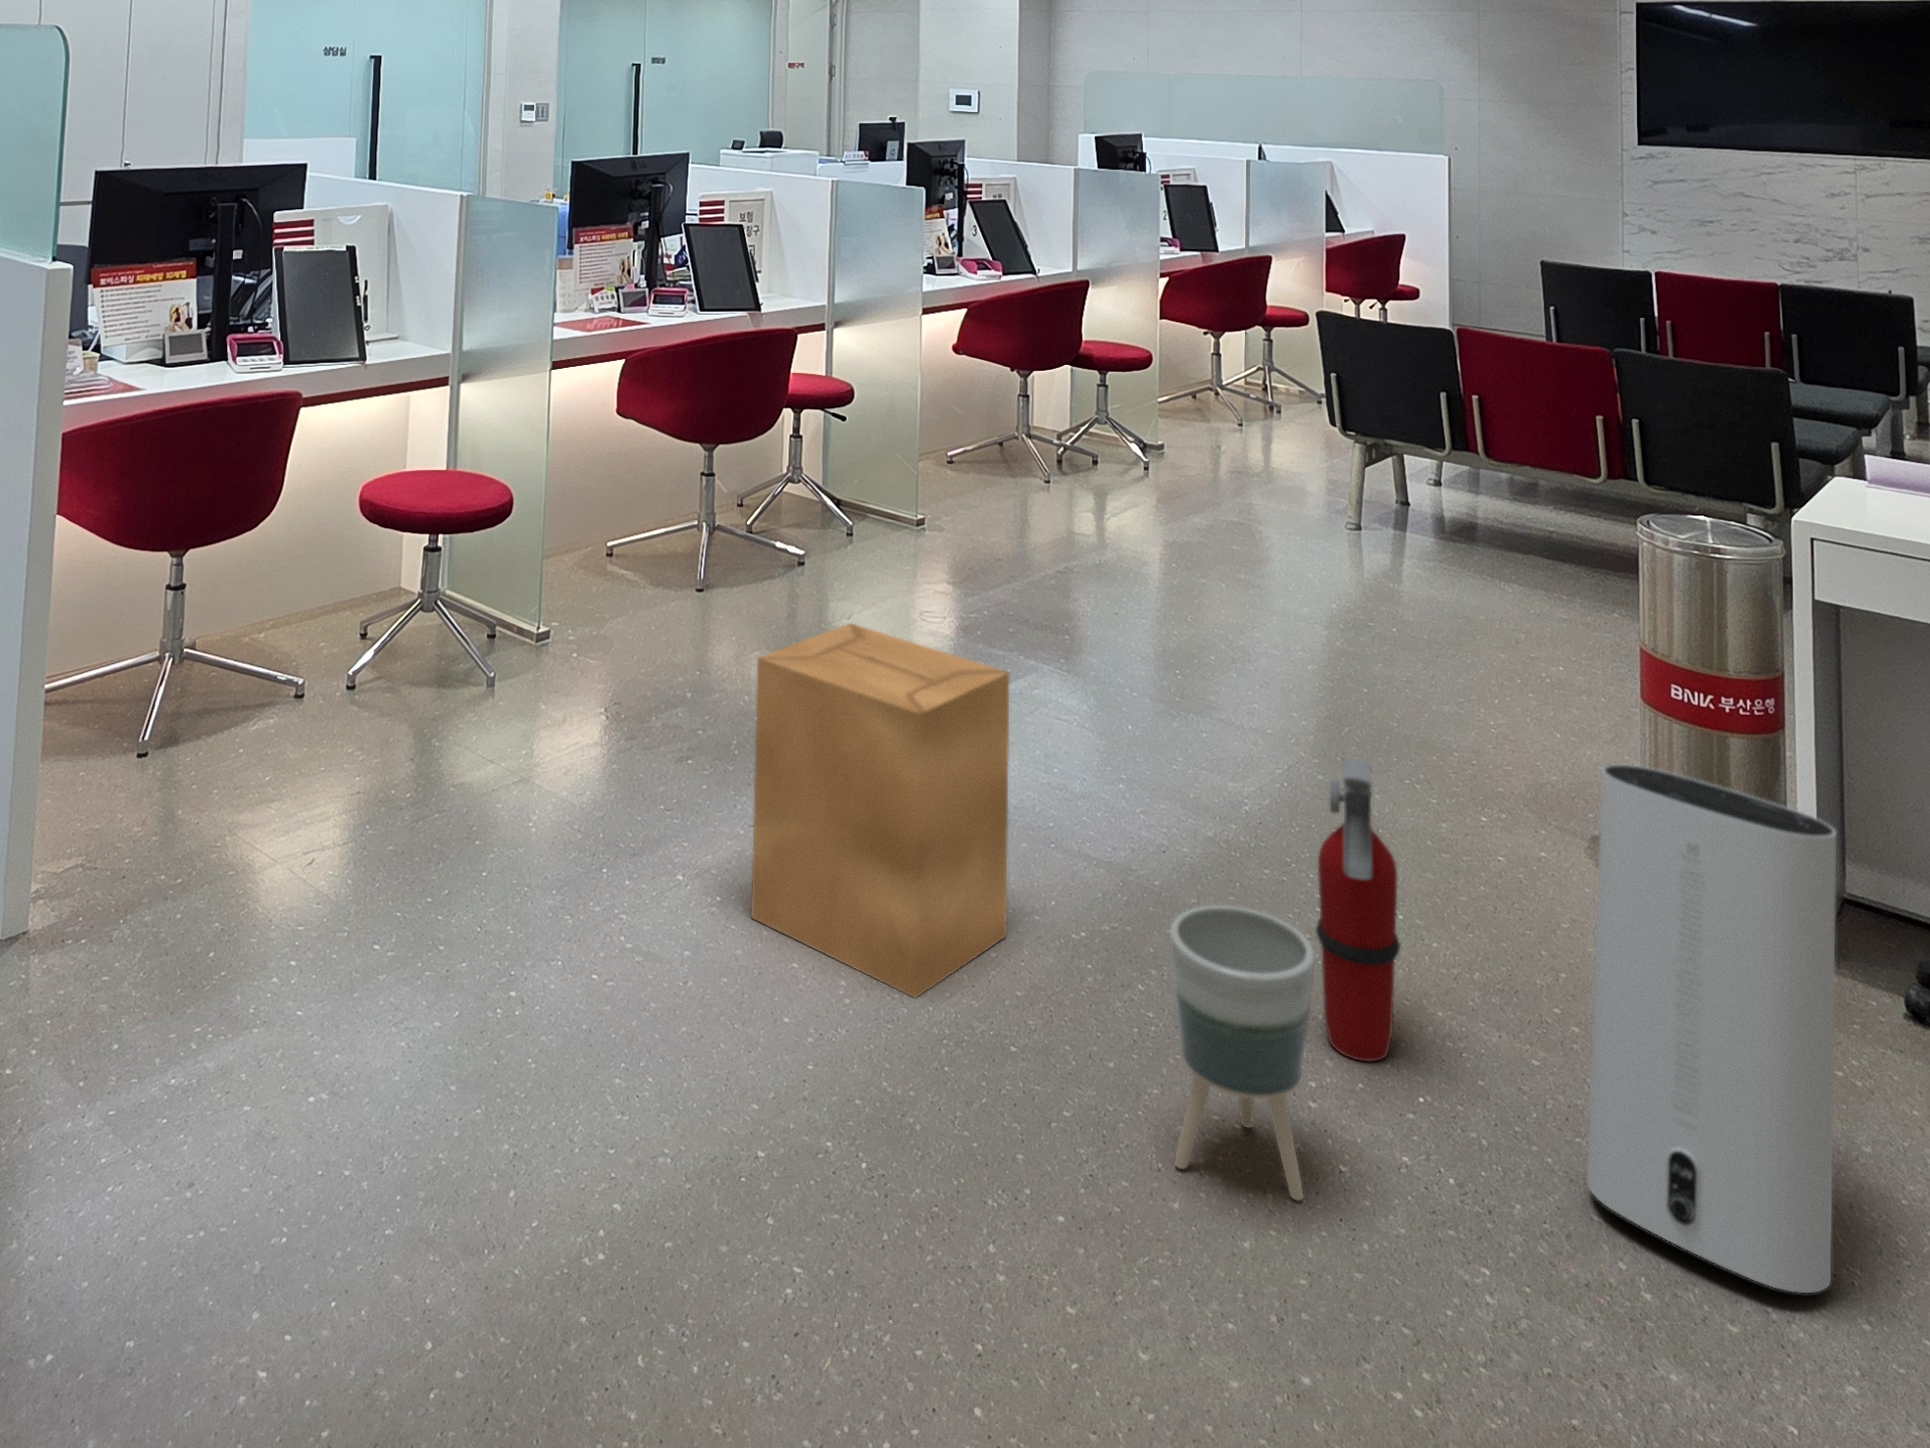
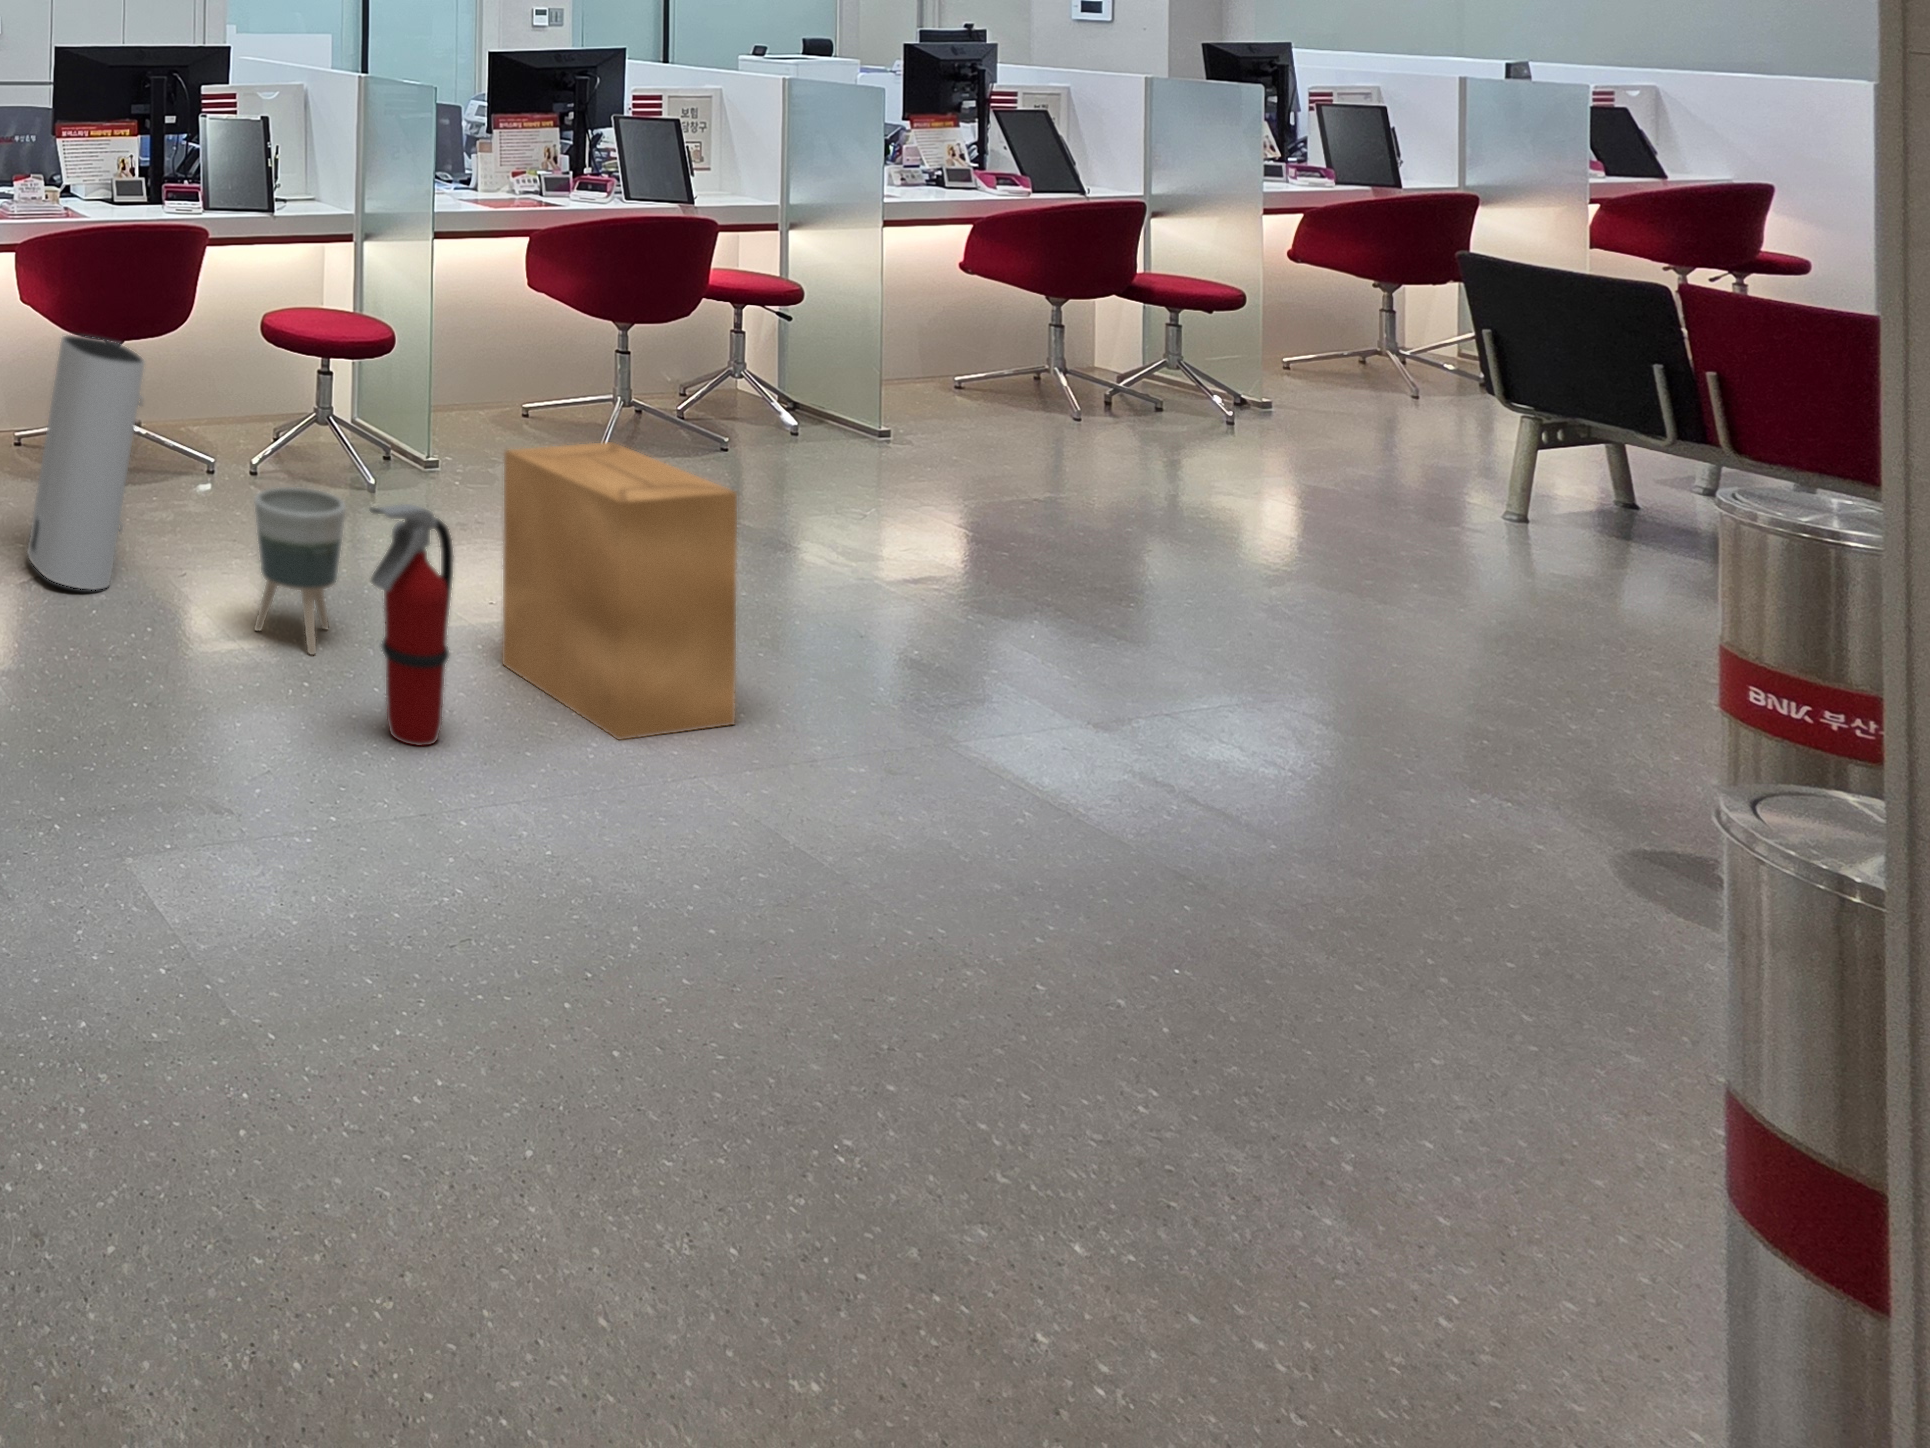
fire extinguisher: present [1316,759,1400,1062] -> present [370,504,454,746]
air purifier: present [1587,764,1836,1293] -> present [27,335,144,589]
planter: present [1170,905,1314,1200] -> present [254,487,346,654]

